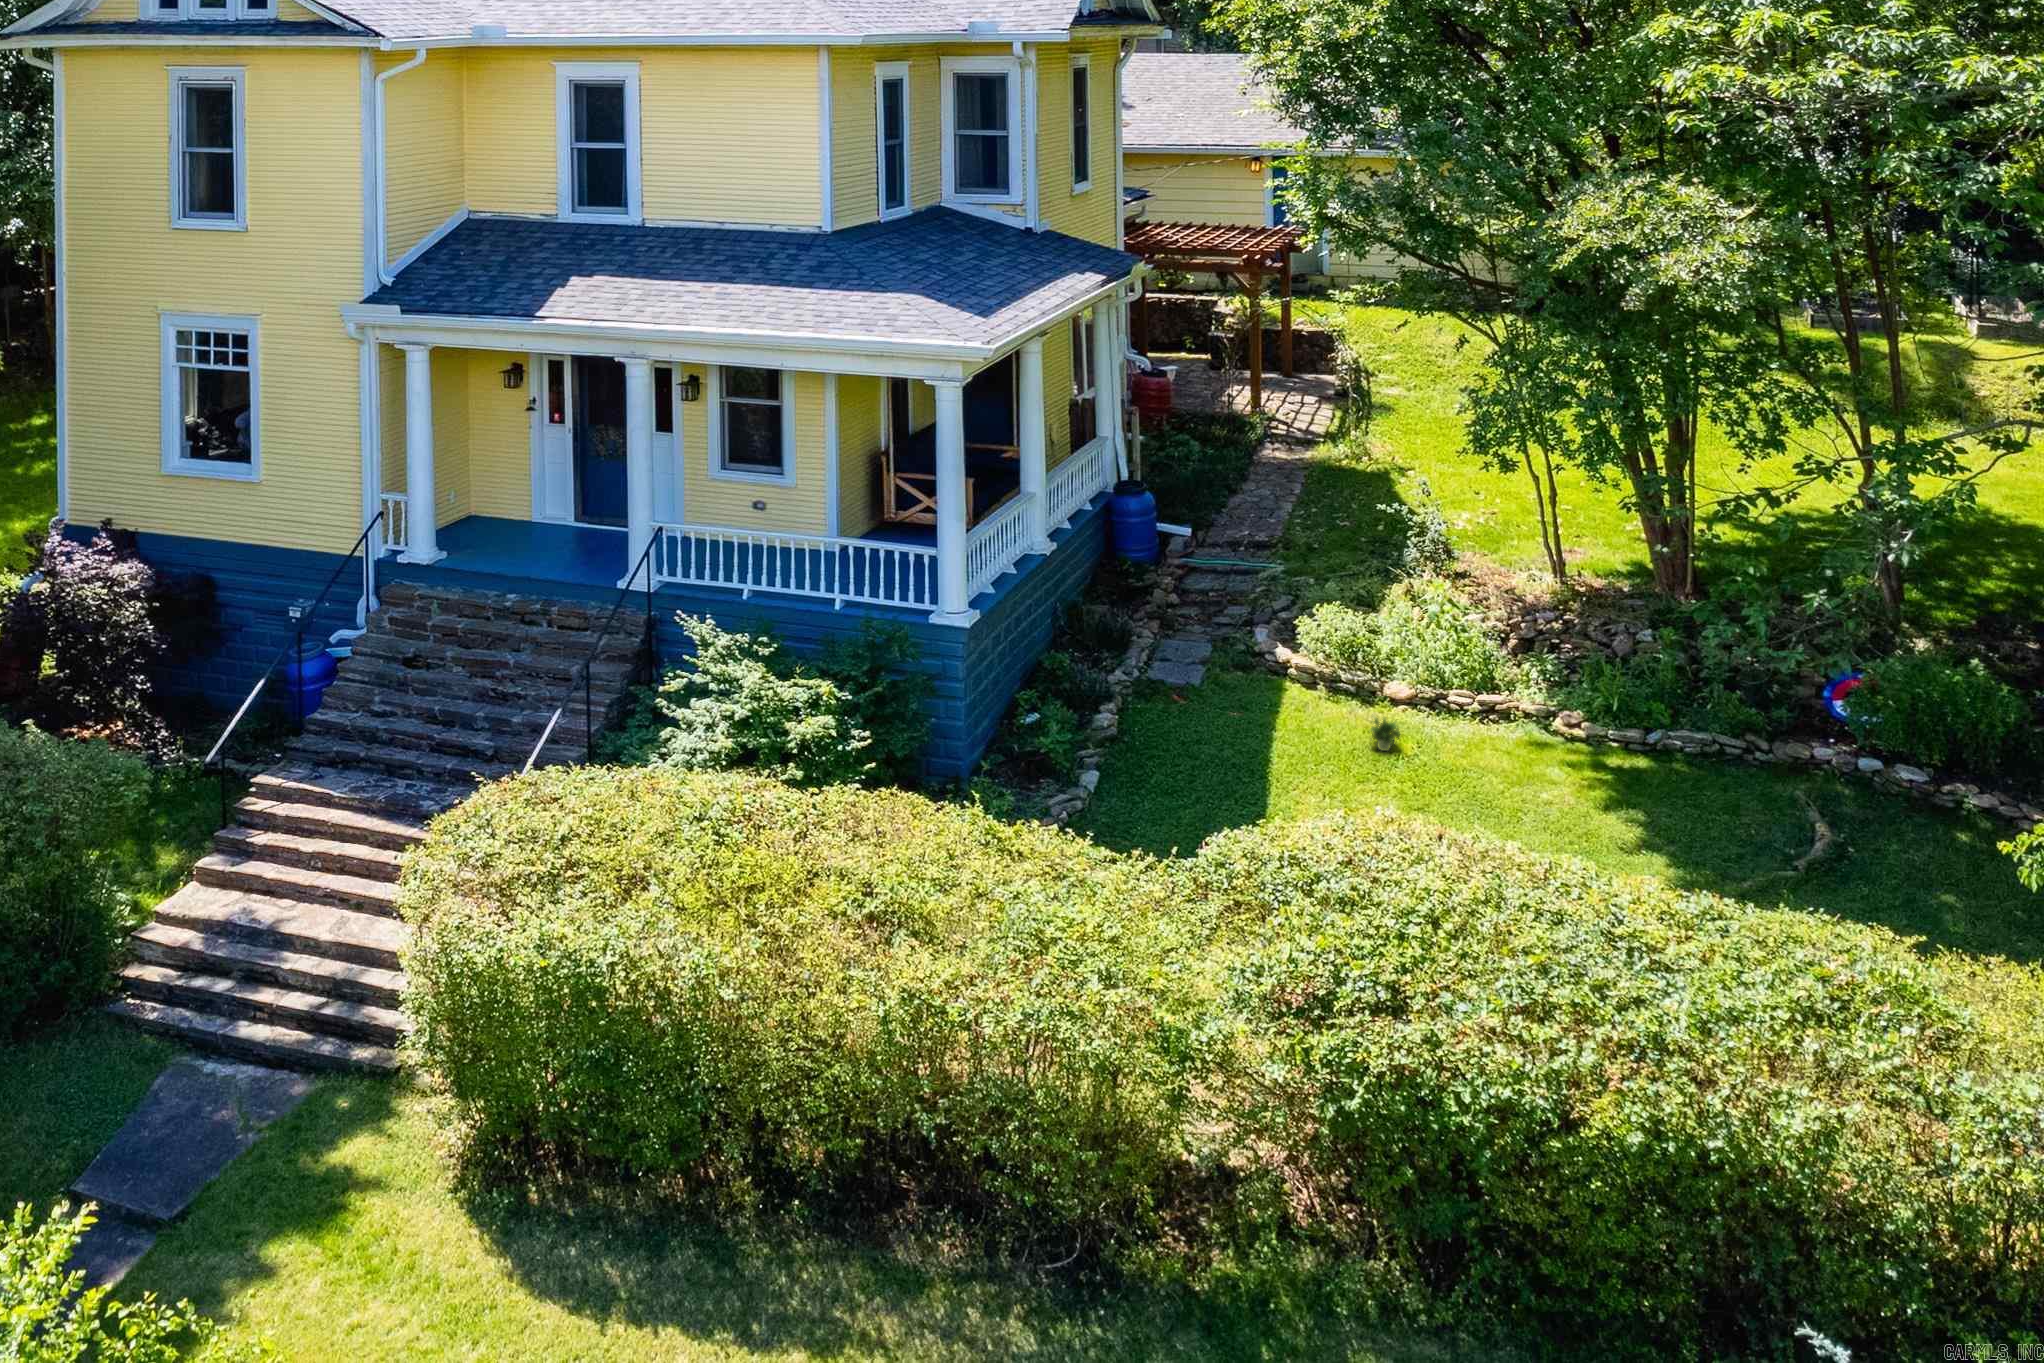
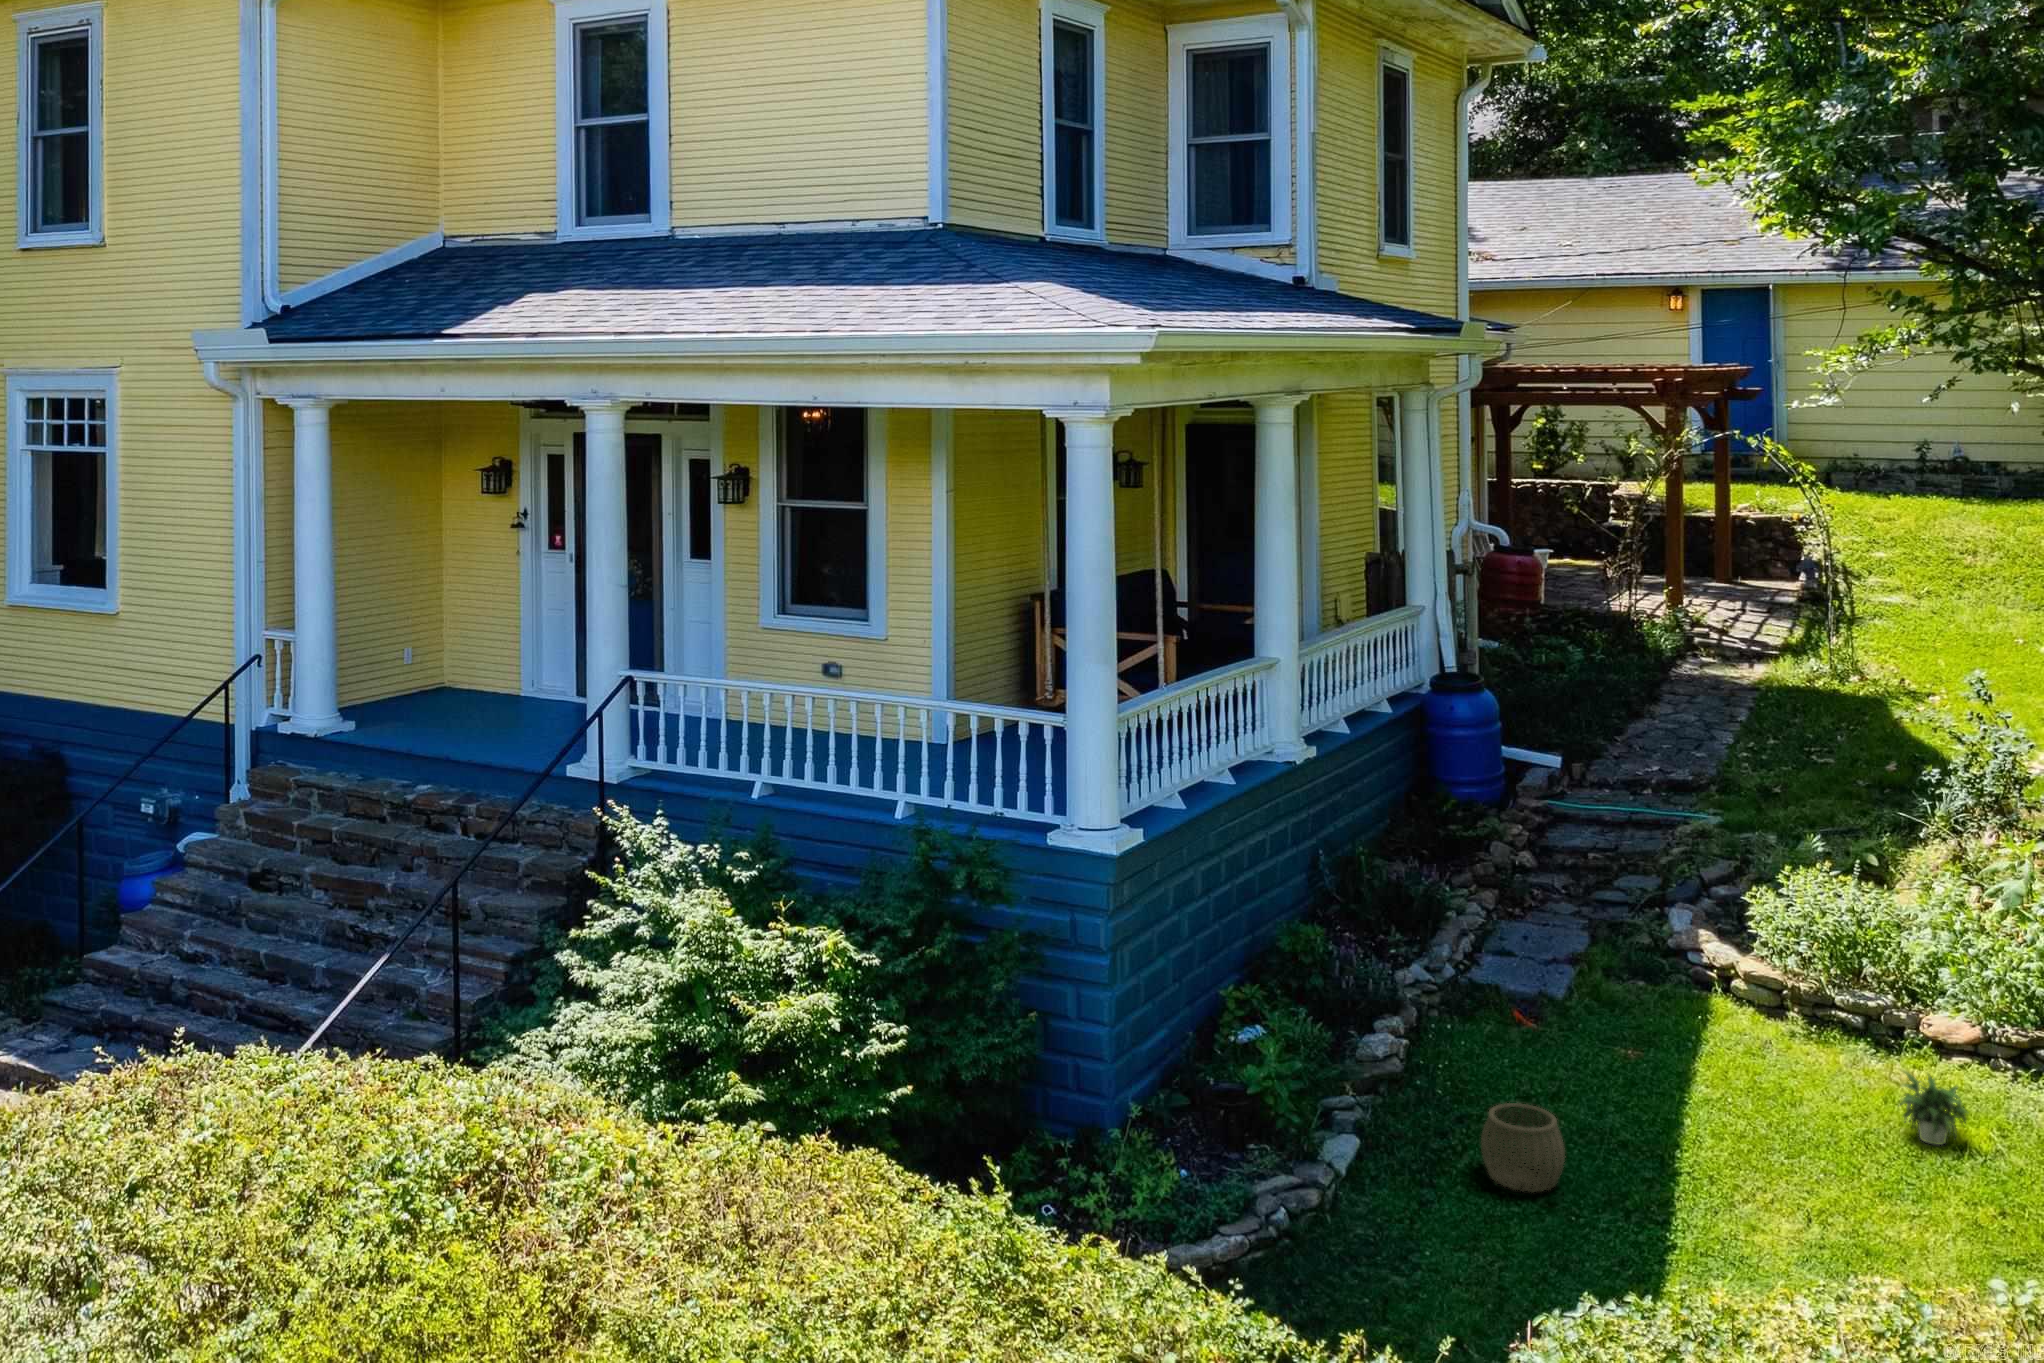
woven basket: none [1163,746,1206,791] -> present [1481,1103,1565,1192]

